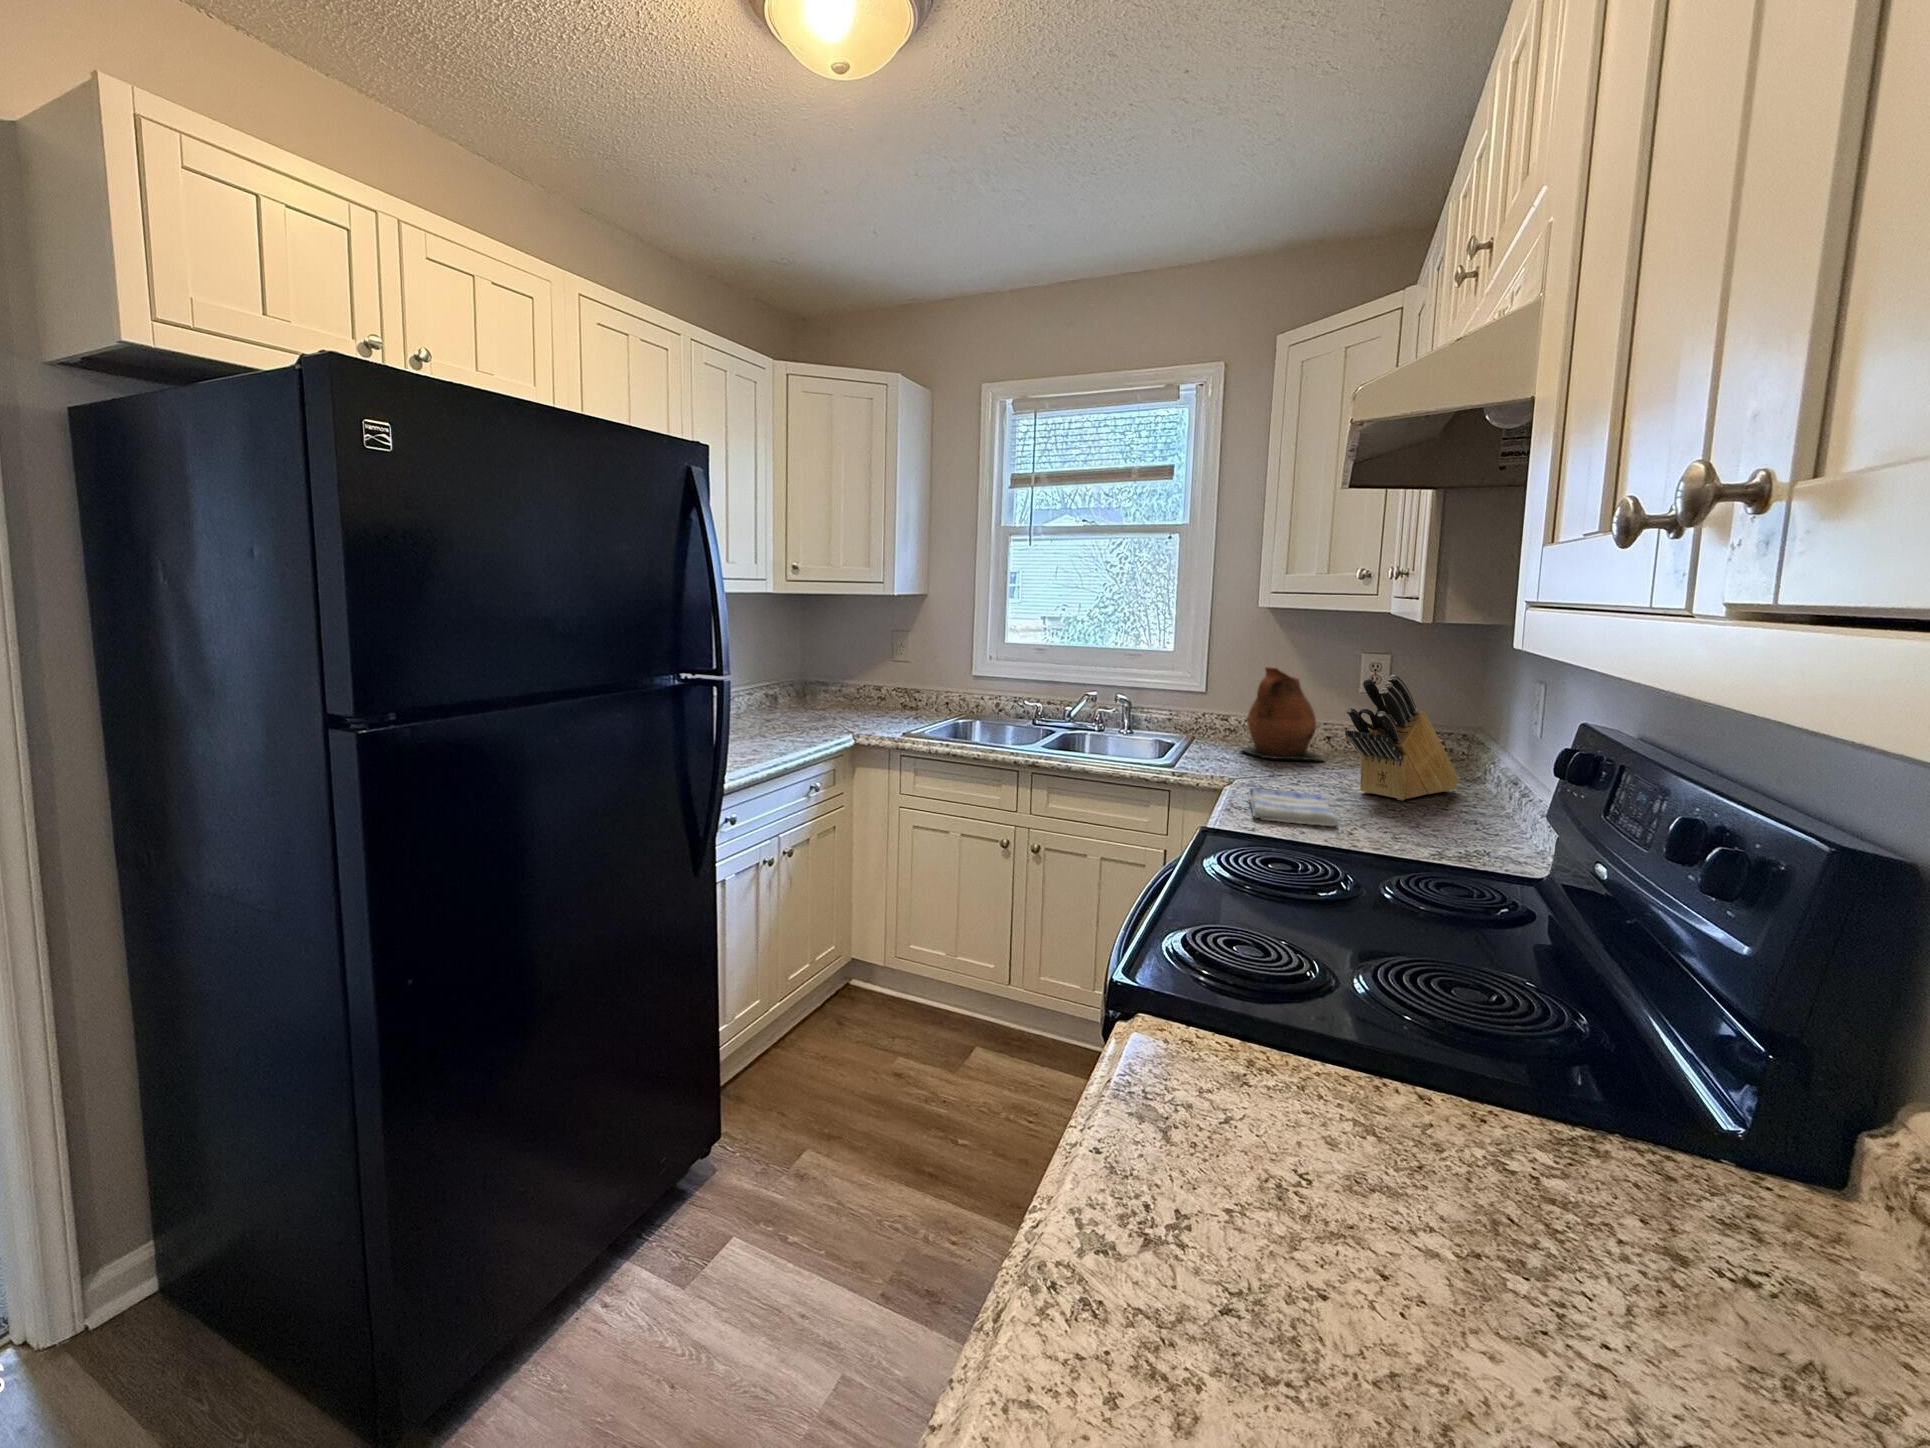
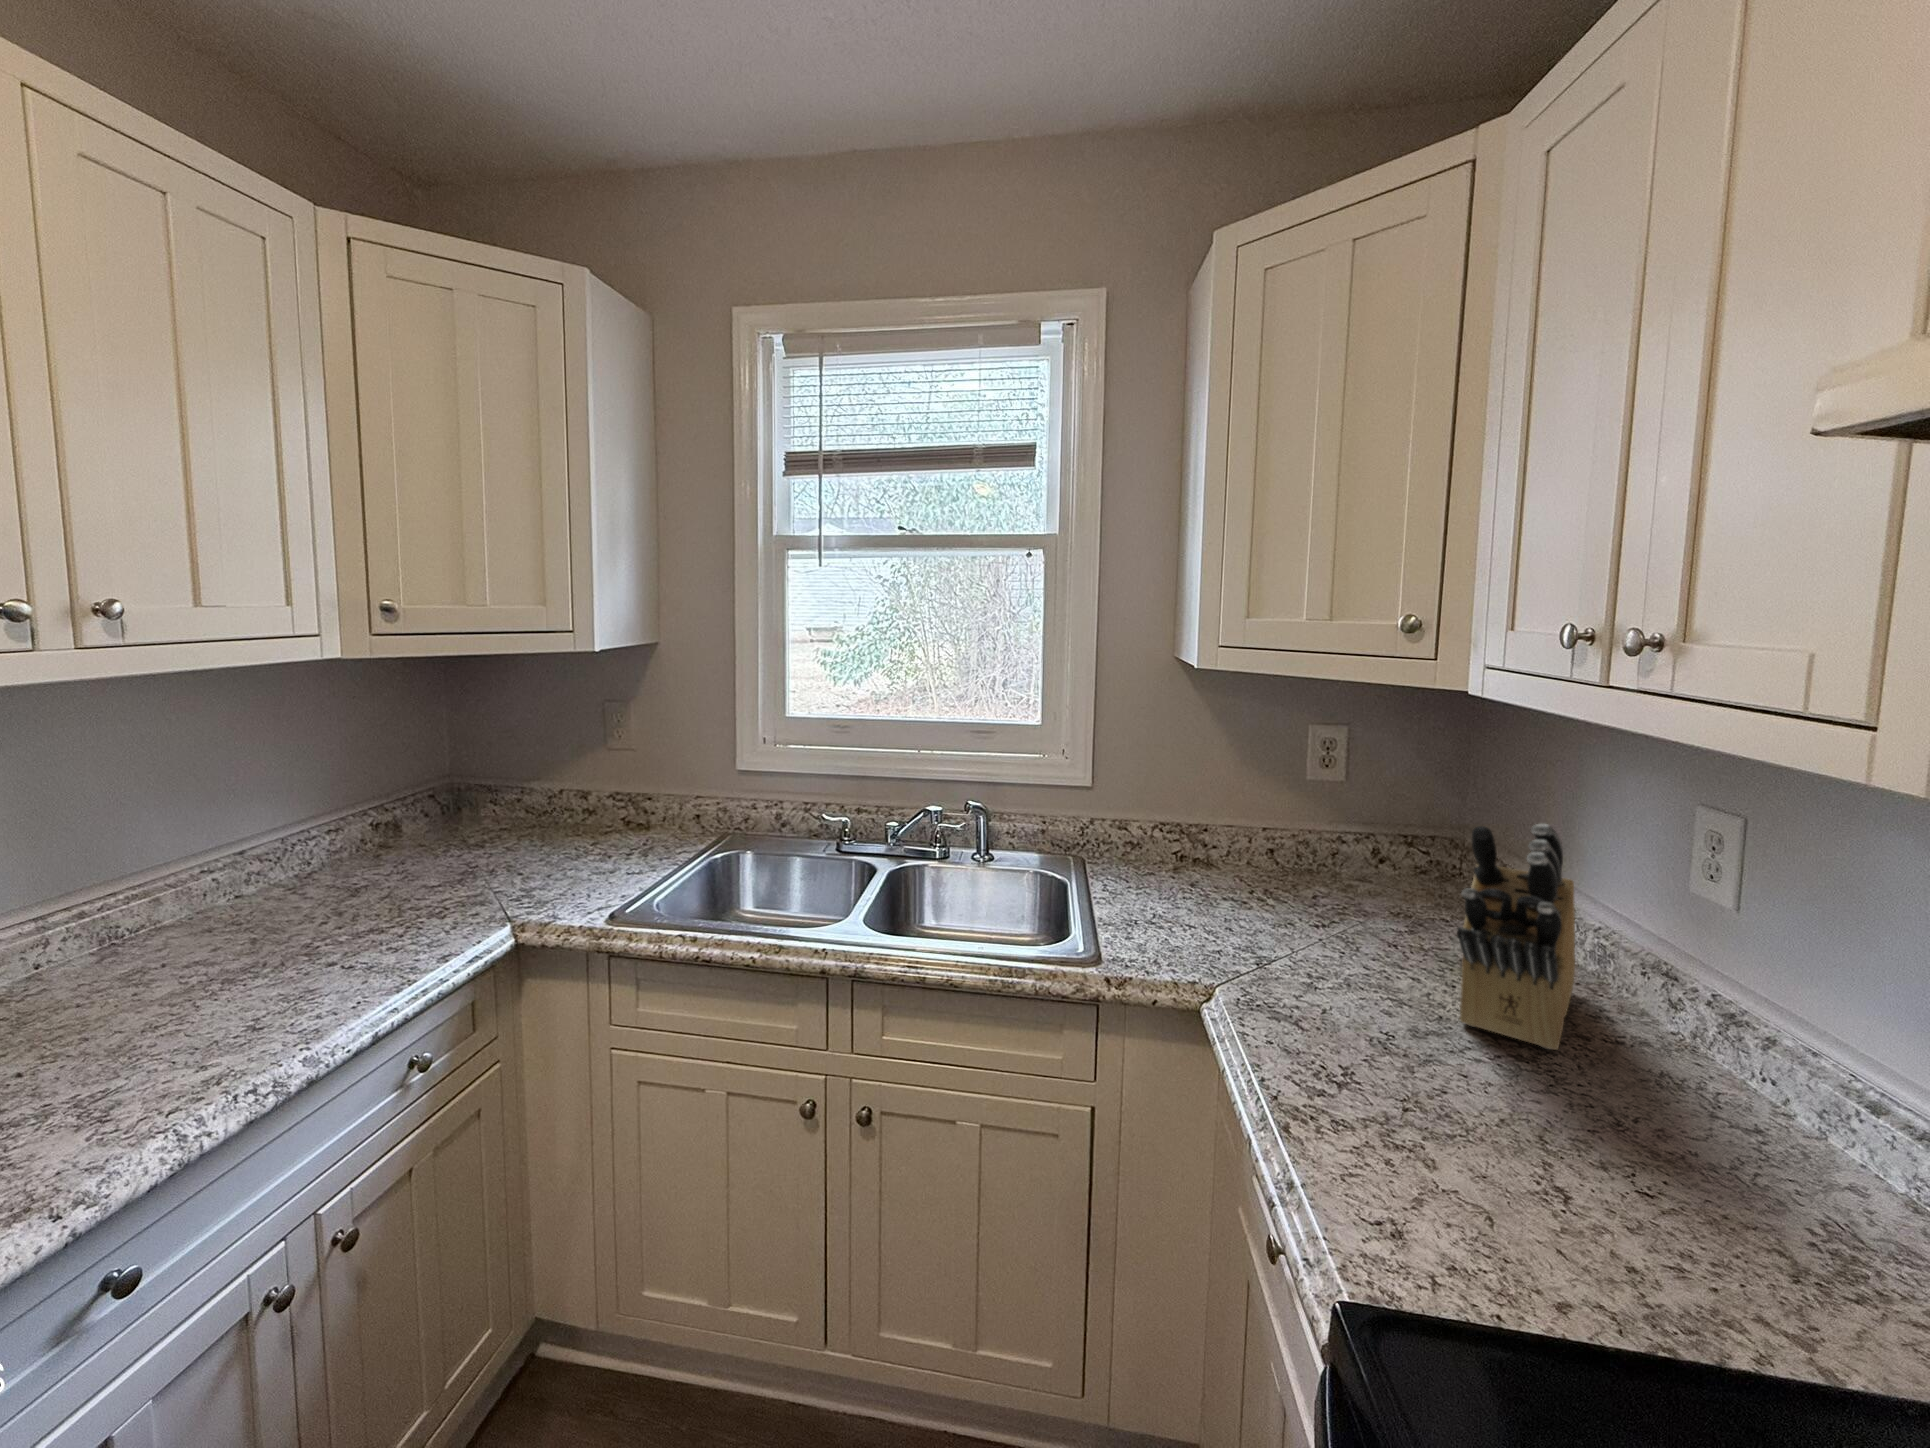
ceramic pitcher: present [1241,667,1325,760] -> none [1162,764,1304,916]
dish towel: present [1250,788,1338,826] -> none [1322,1077,1618,1246]

